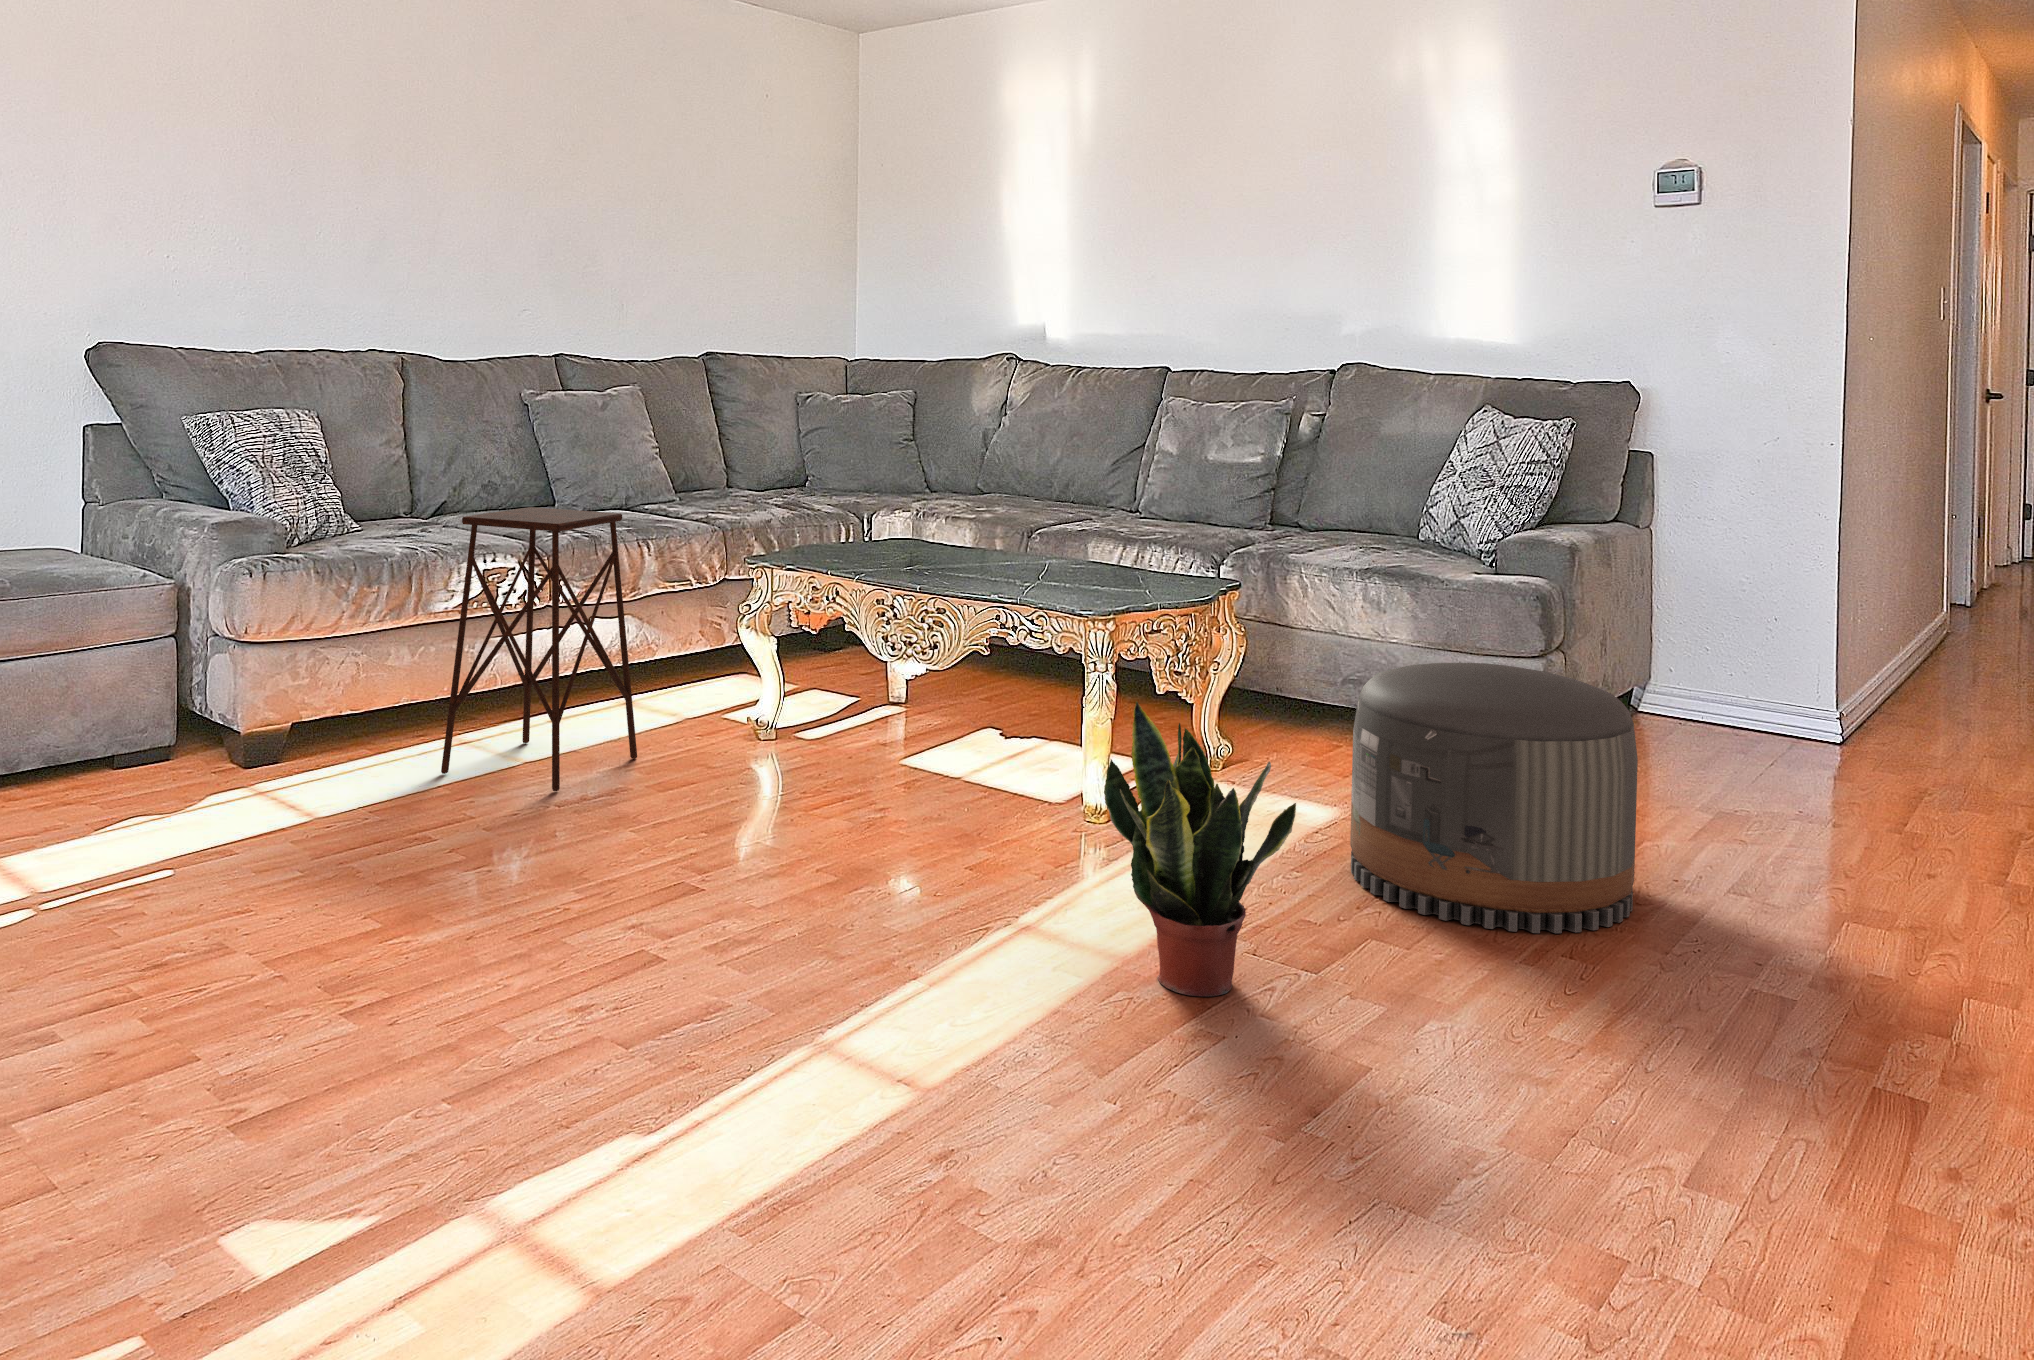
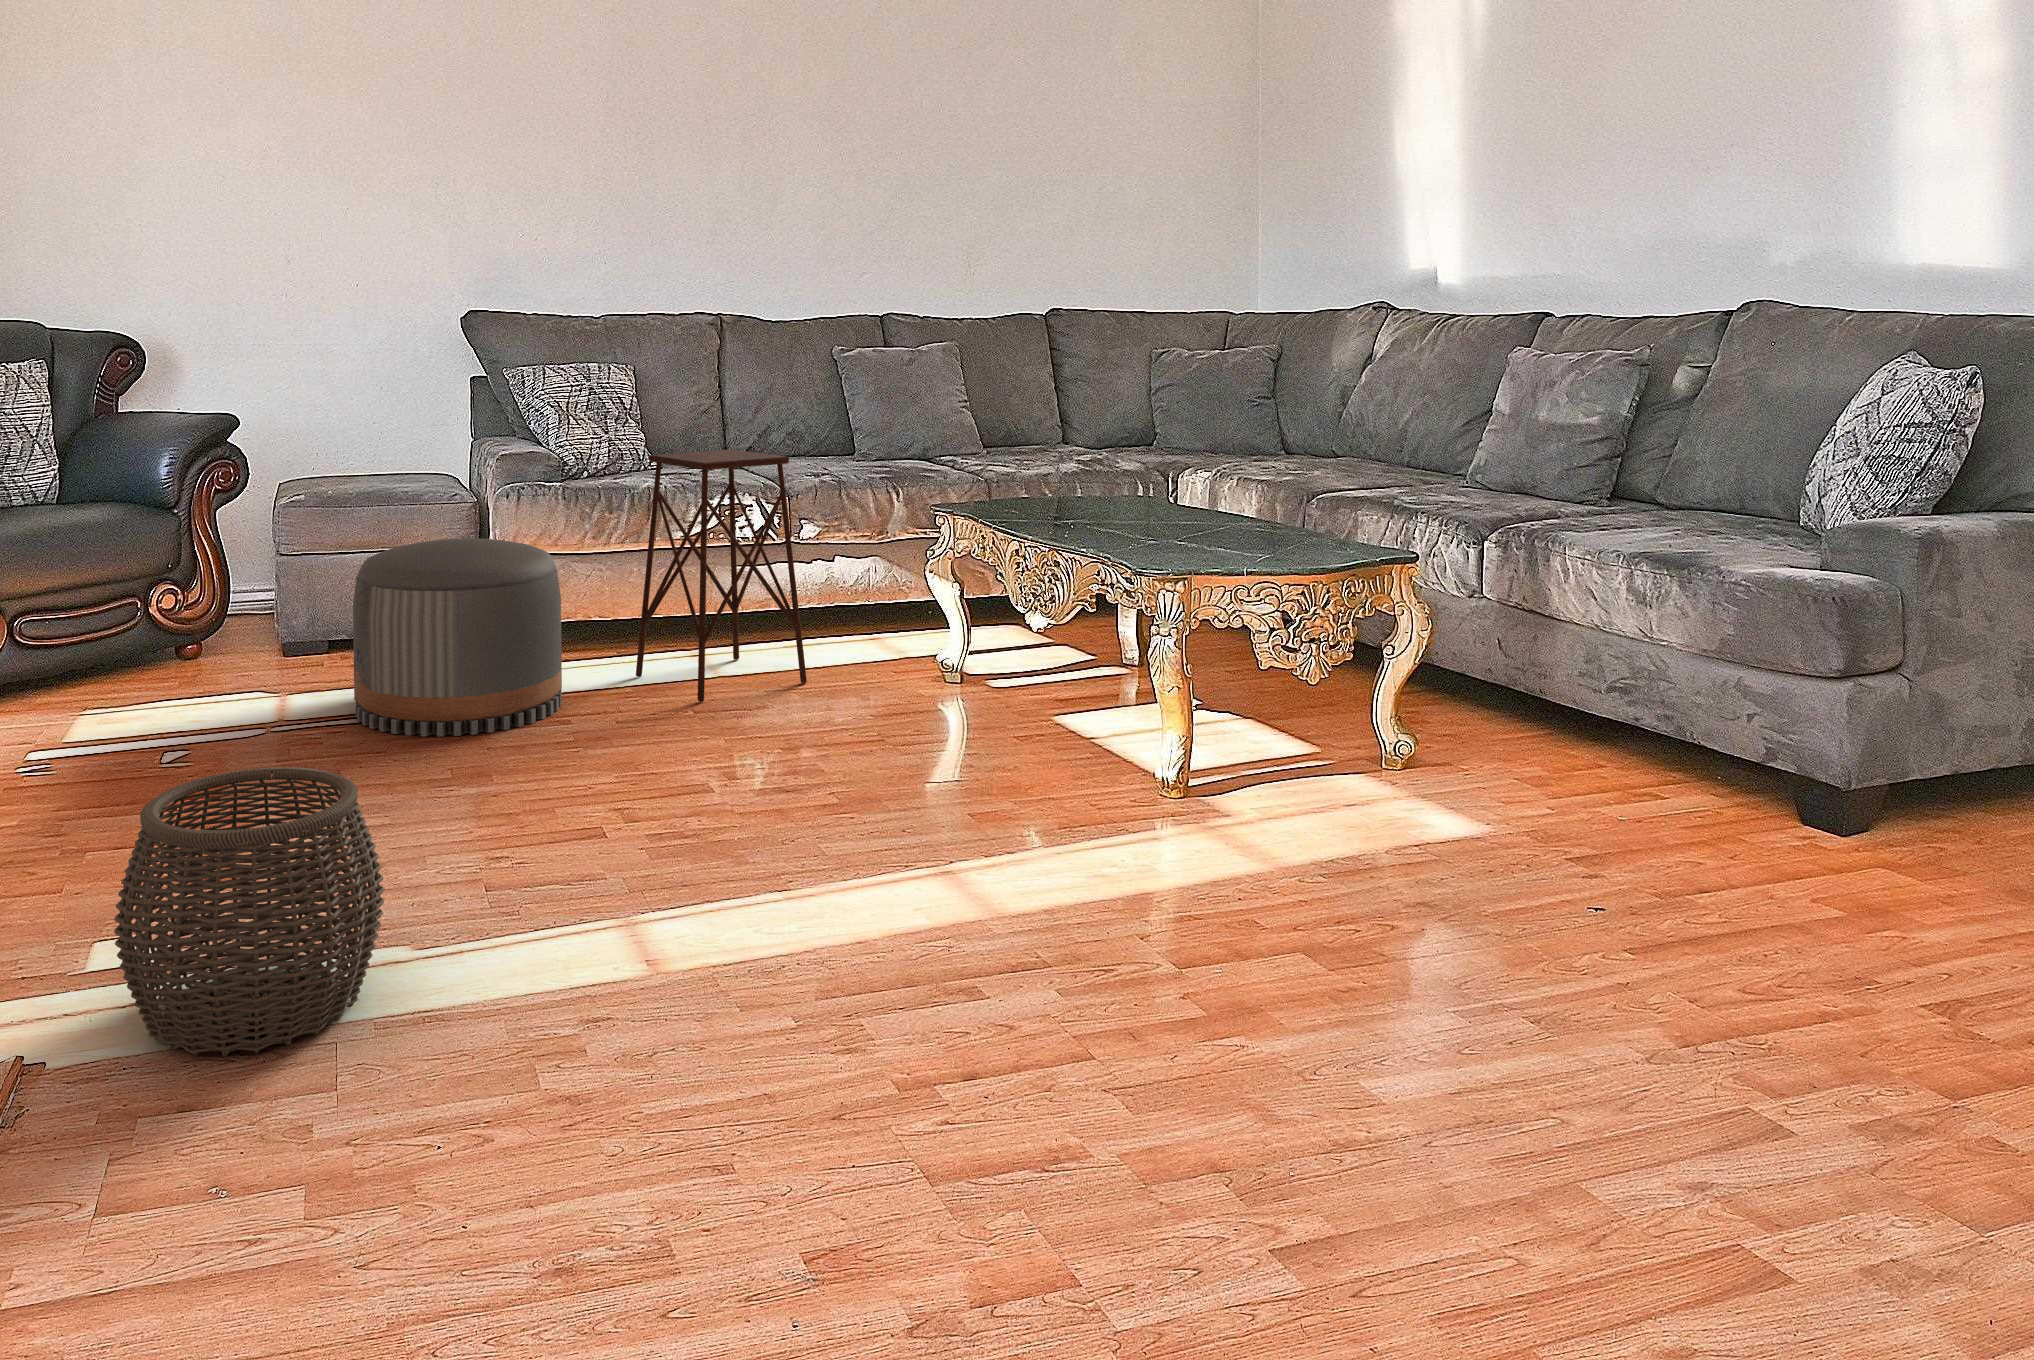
pouf: present [1350,663,1638,933] -> present [353,538,562,736]
potted plant: present [1104,701,1296,996] -> none [913,661,1135,995]
woven basket: none [423,896,718,1242] -> present [114,767,384,1056]

